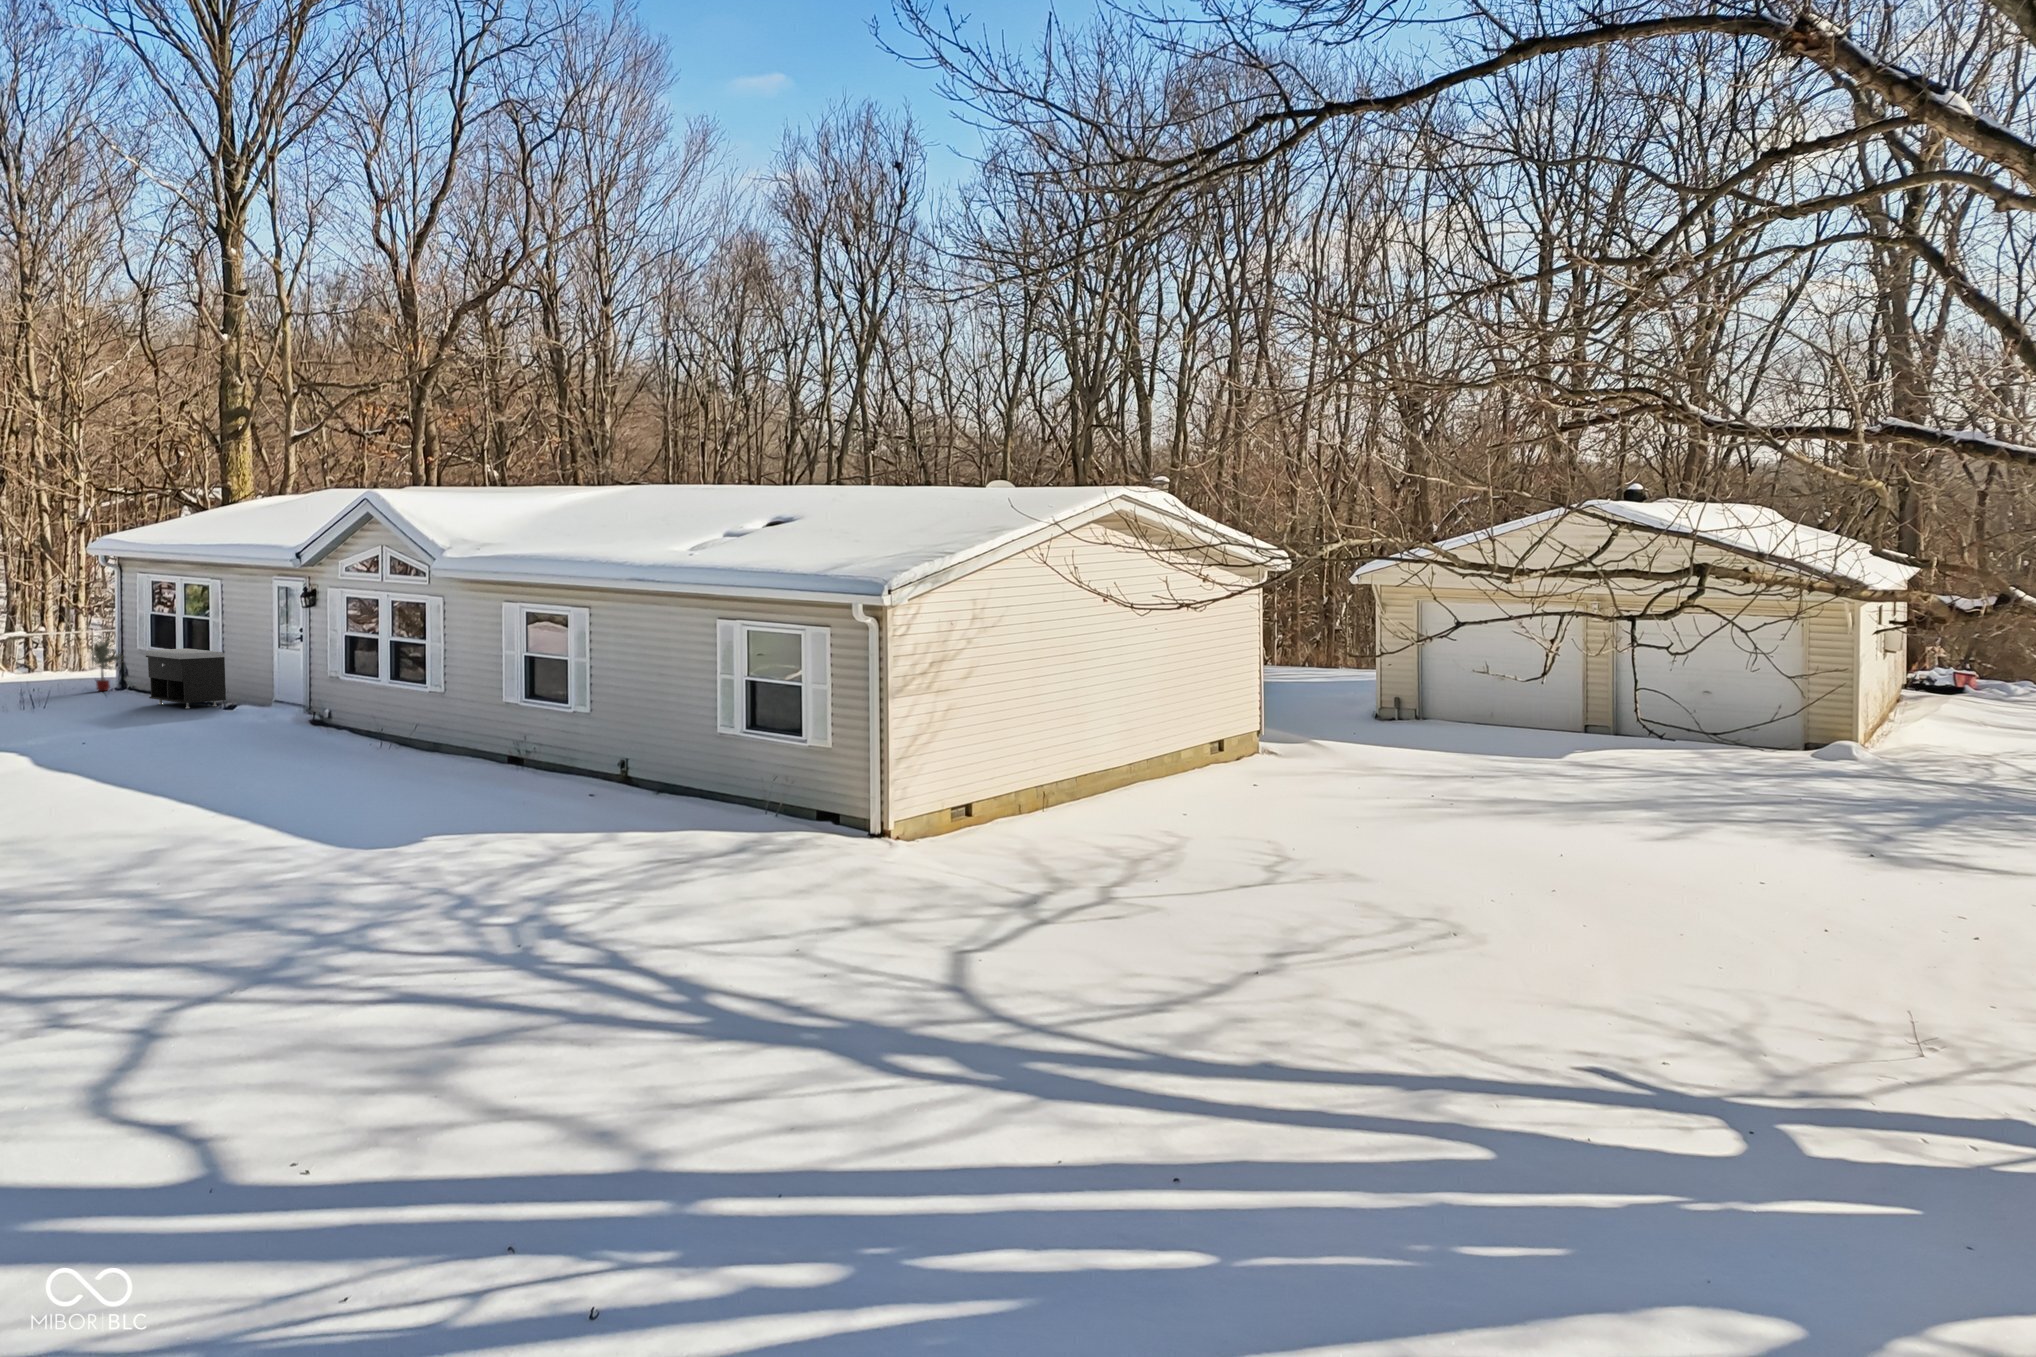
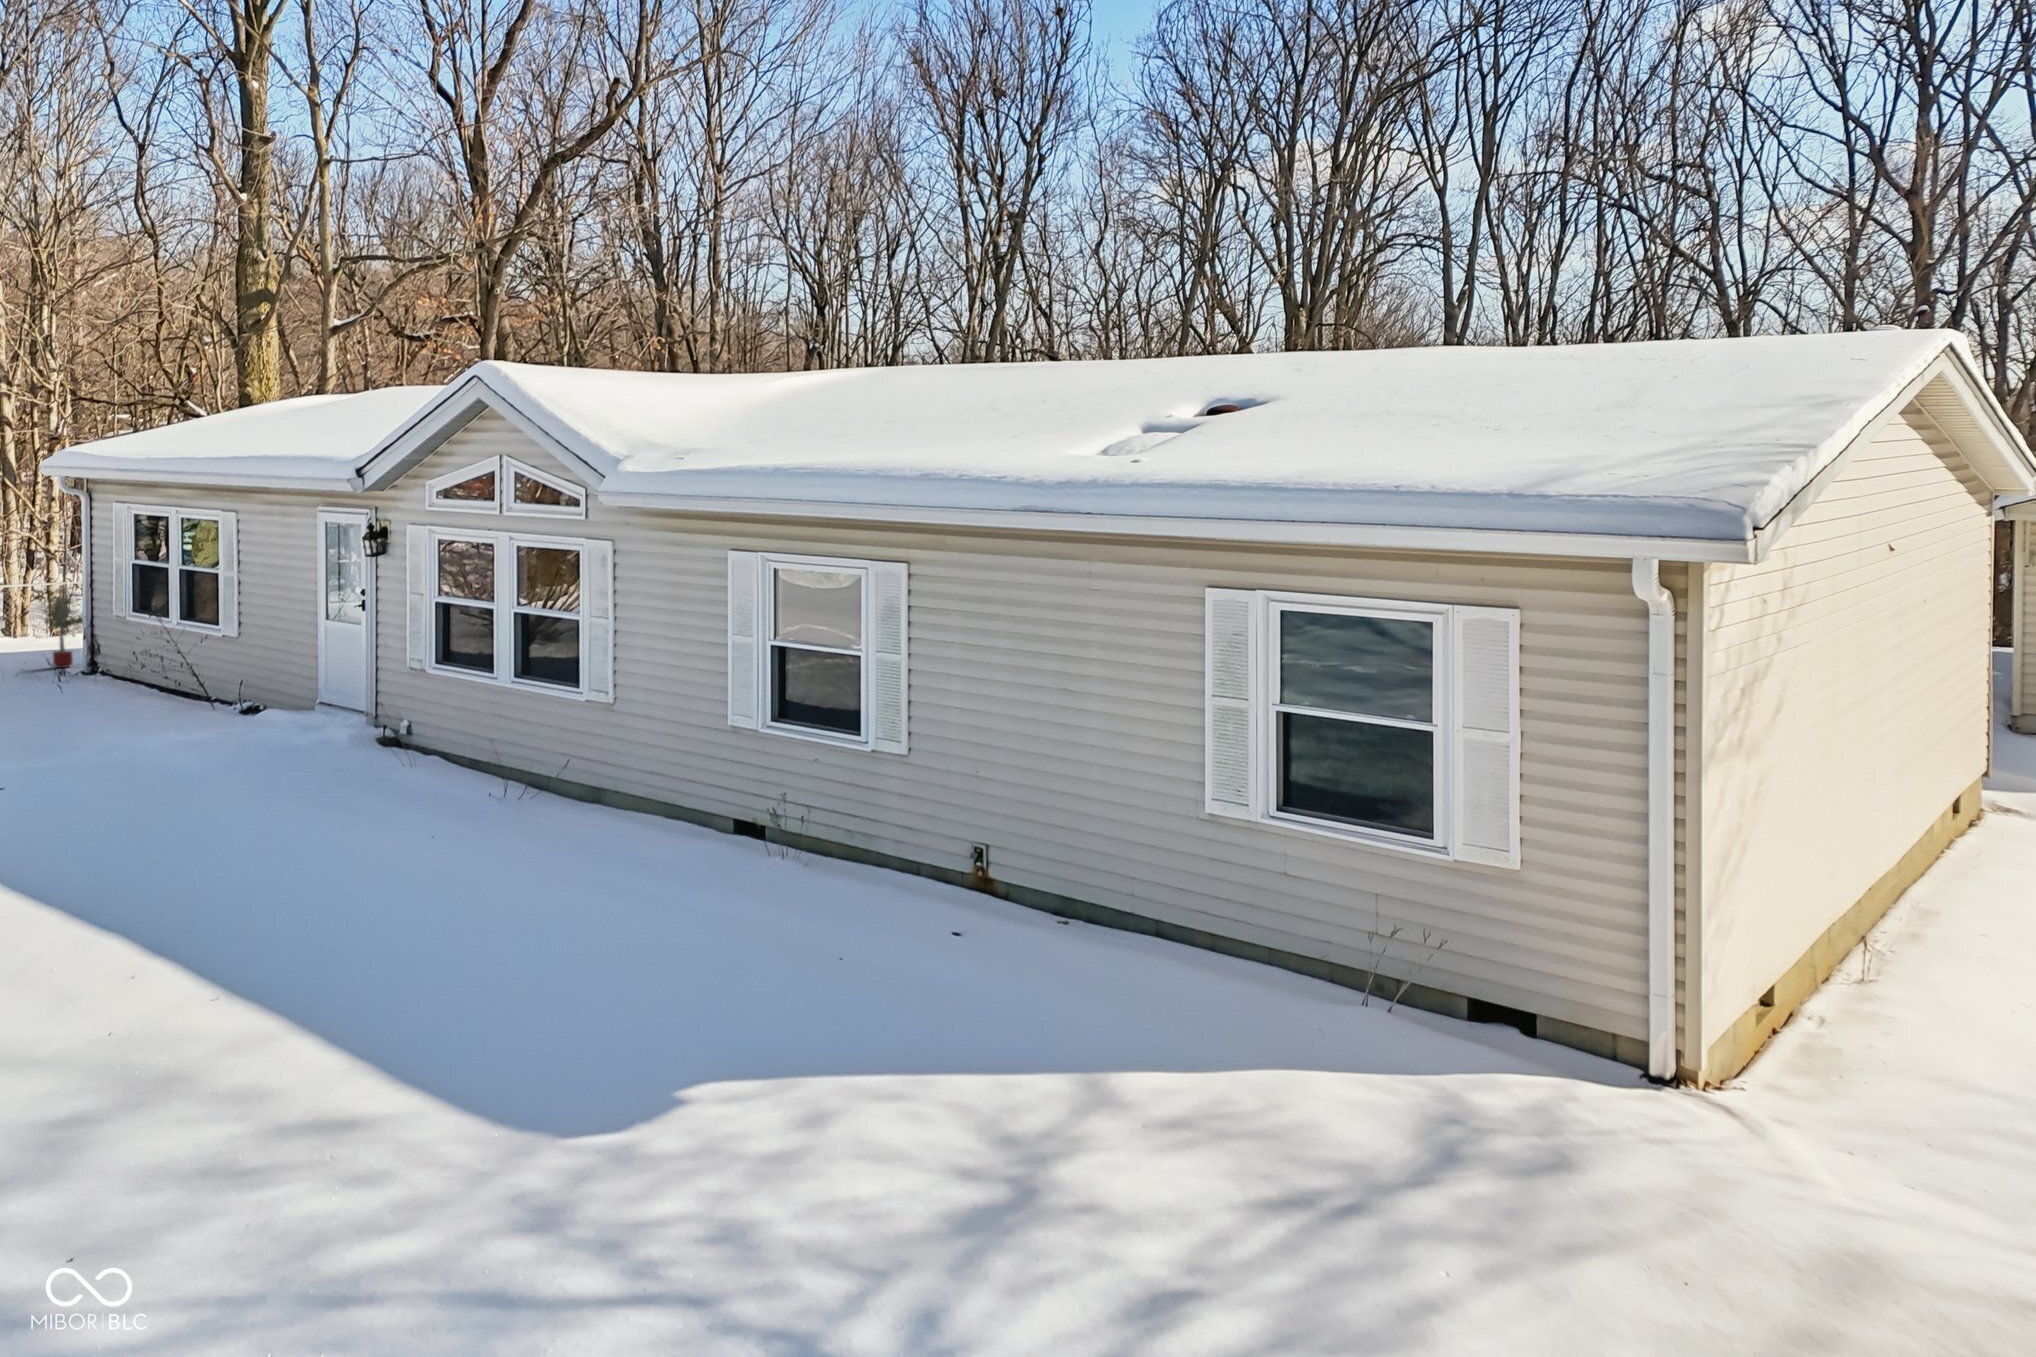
storage bench: present [146,649,226,708] -> none [120,611,242,703]

